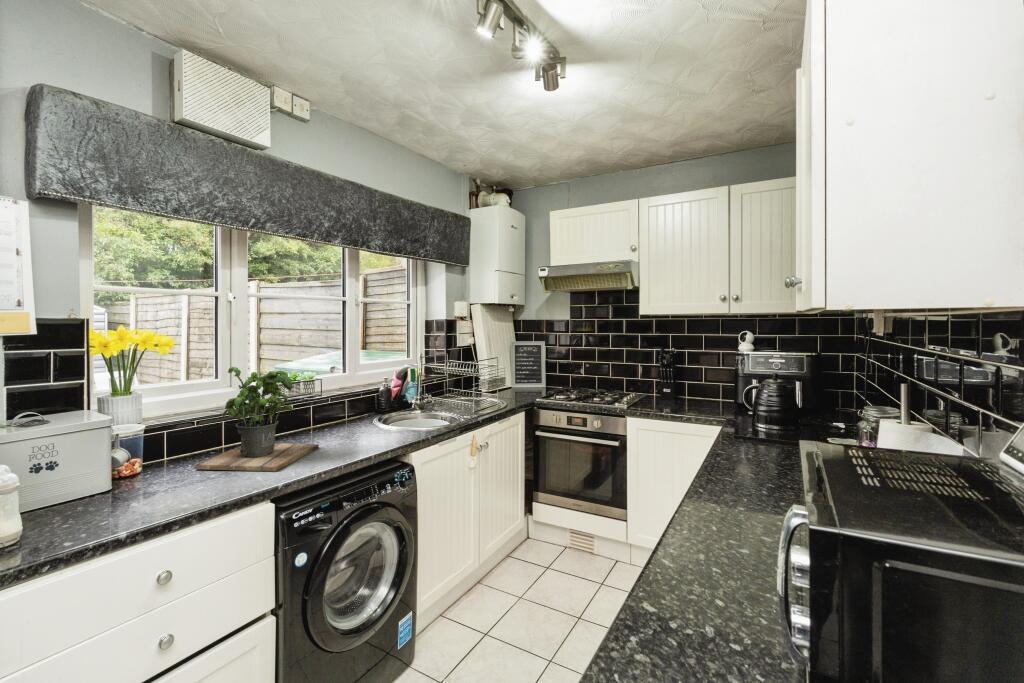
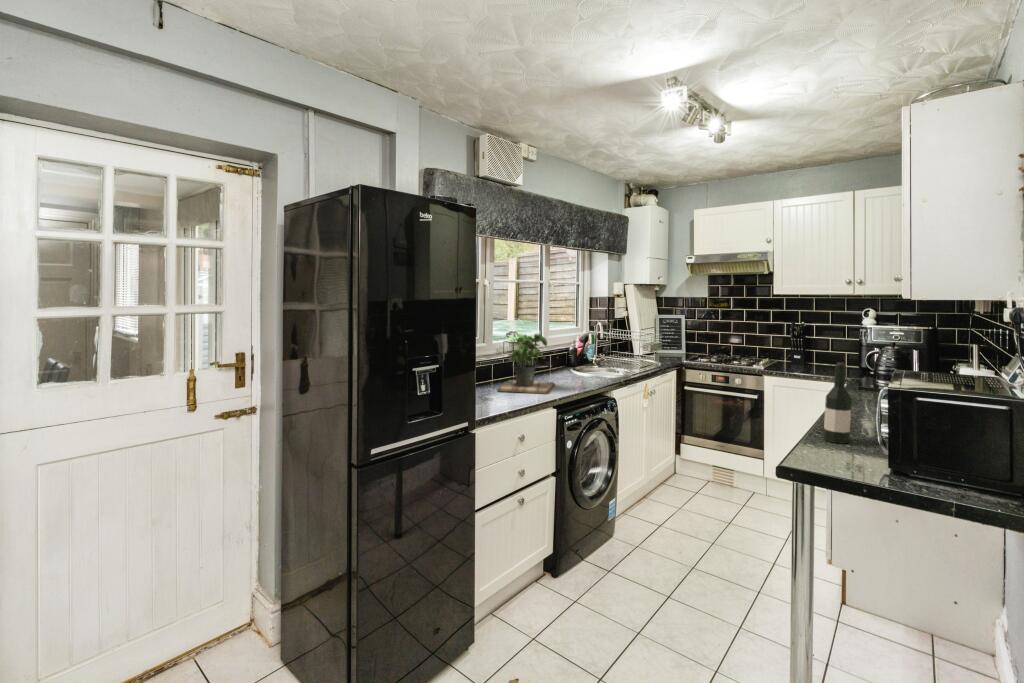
wine bottle: none [693,433,743,610] -> present [823,362,852,443]

